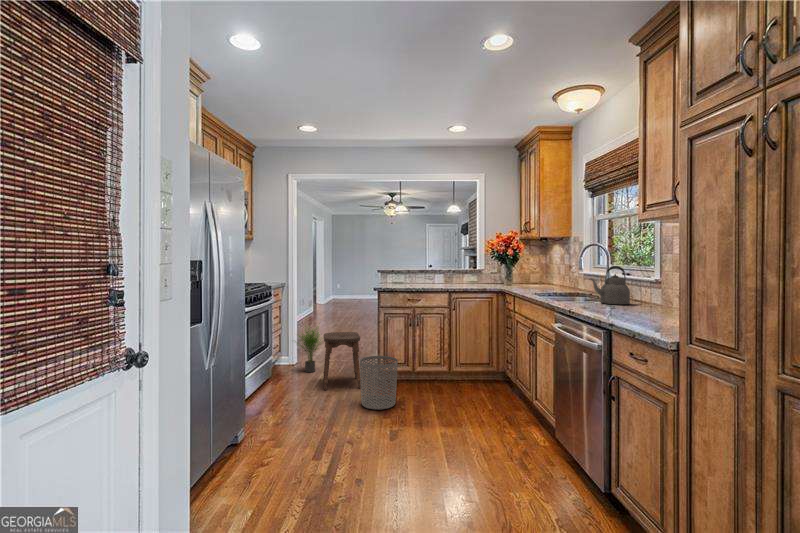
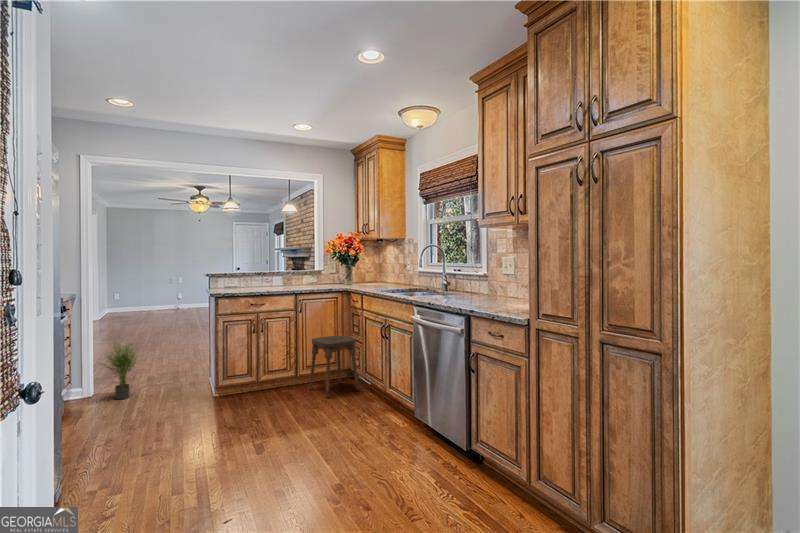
kettle: present [590,266,630,304] -> none [436,264,467,296]
stool: present [323,332,361,390] -> present [309,336,359,398]
waste bin: present [360,356,398,410] -> none [207,366,251,425]

